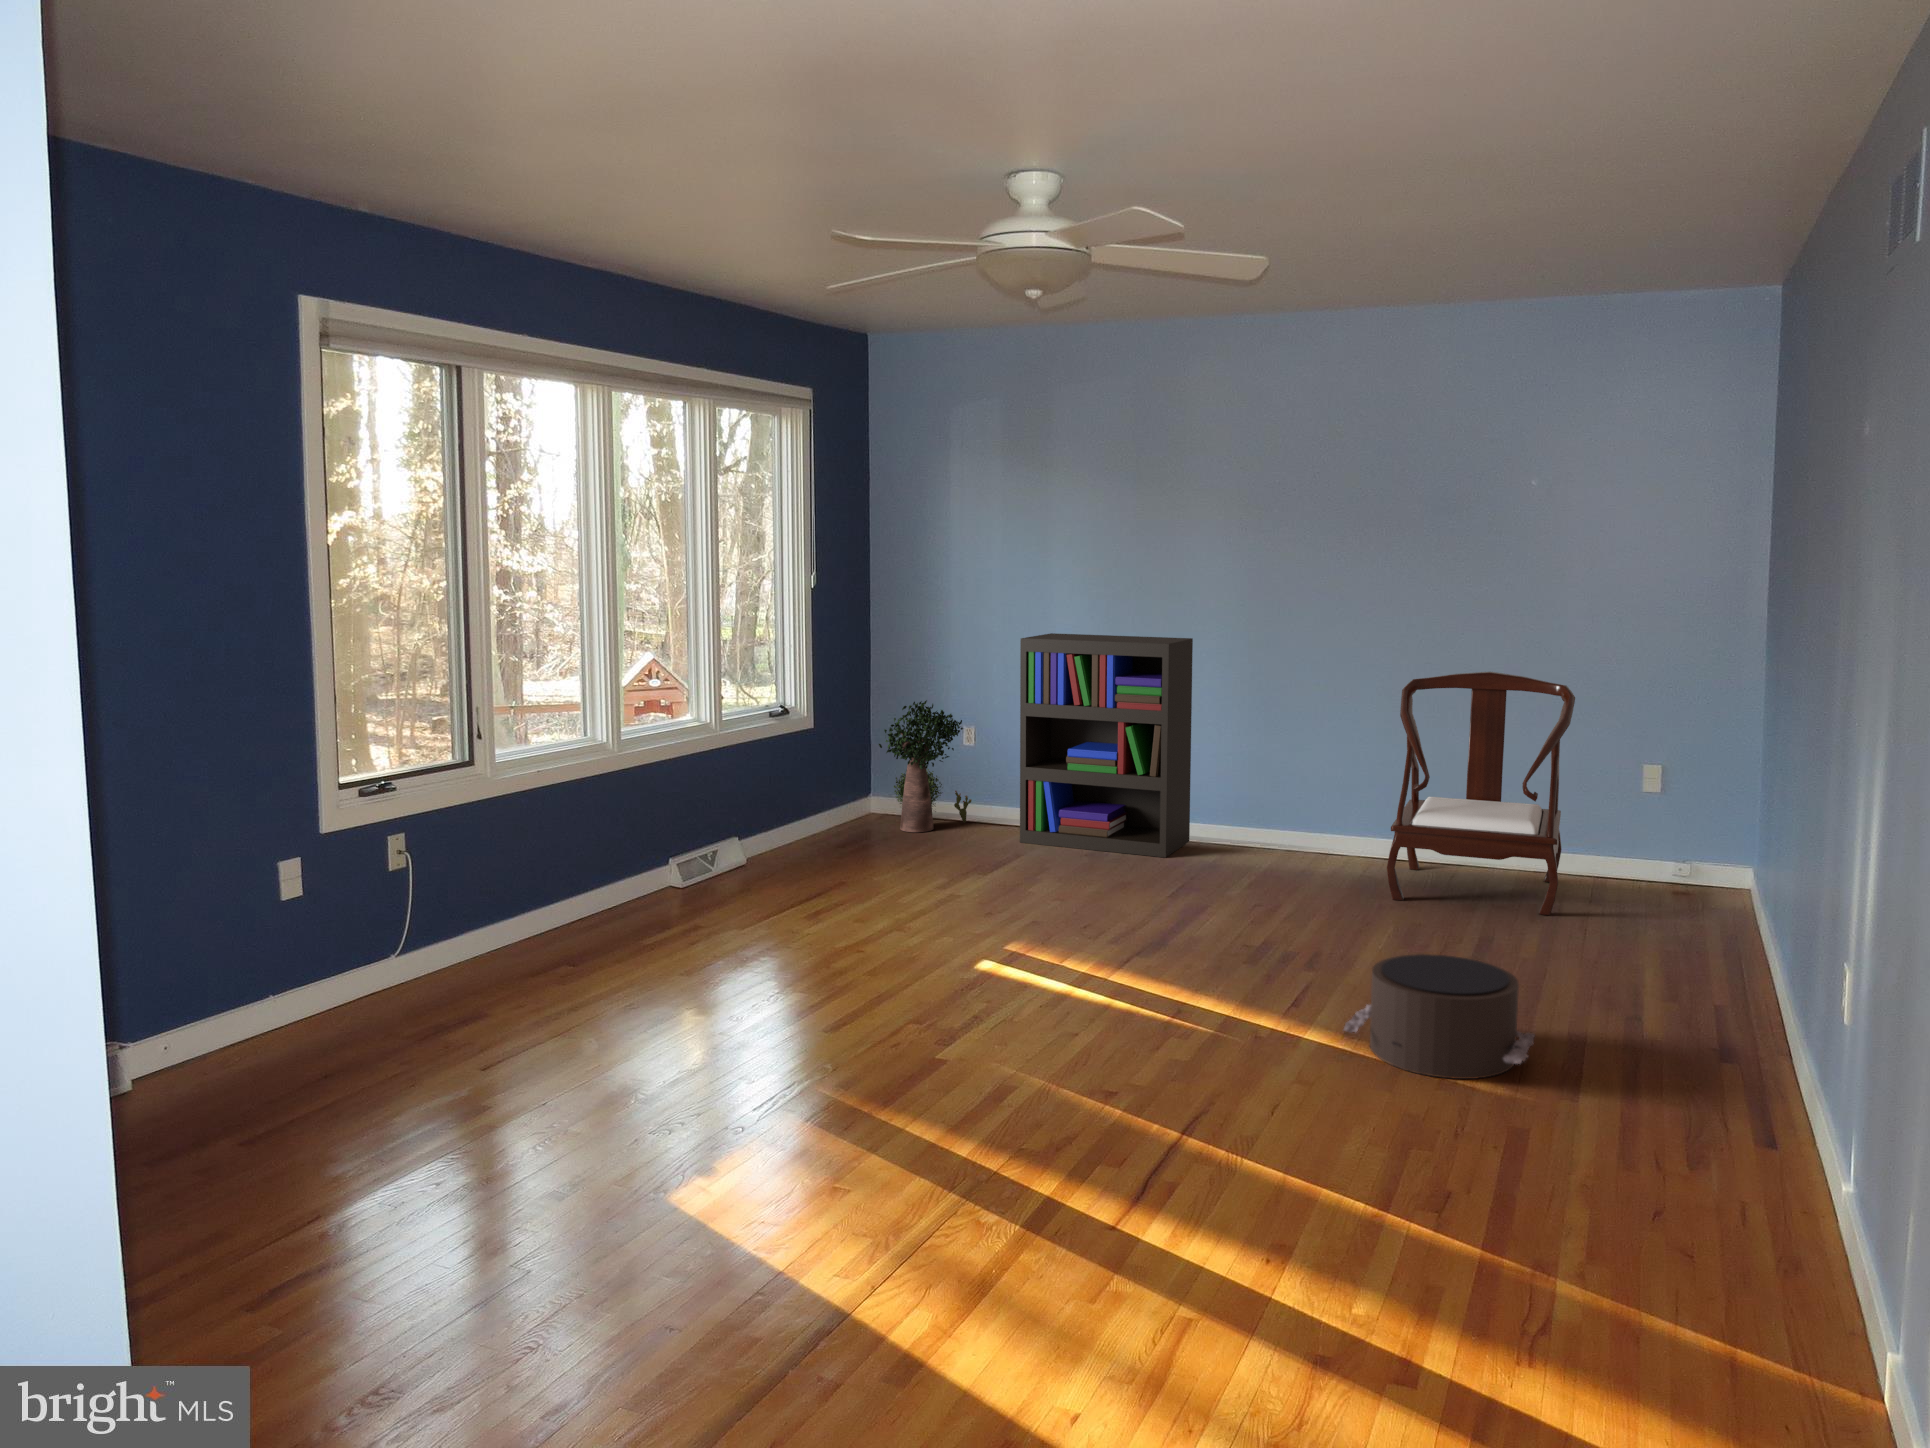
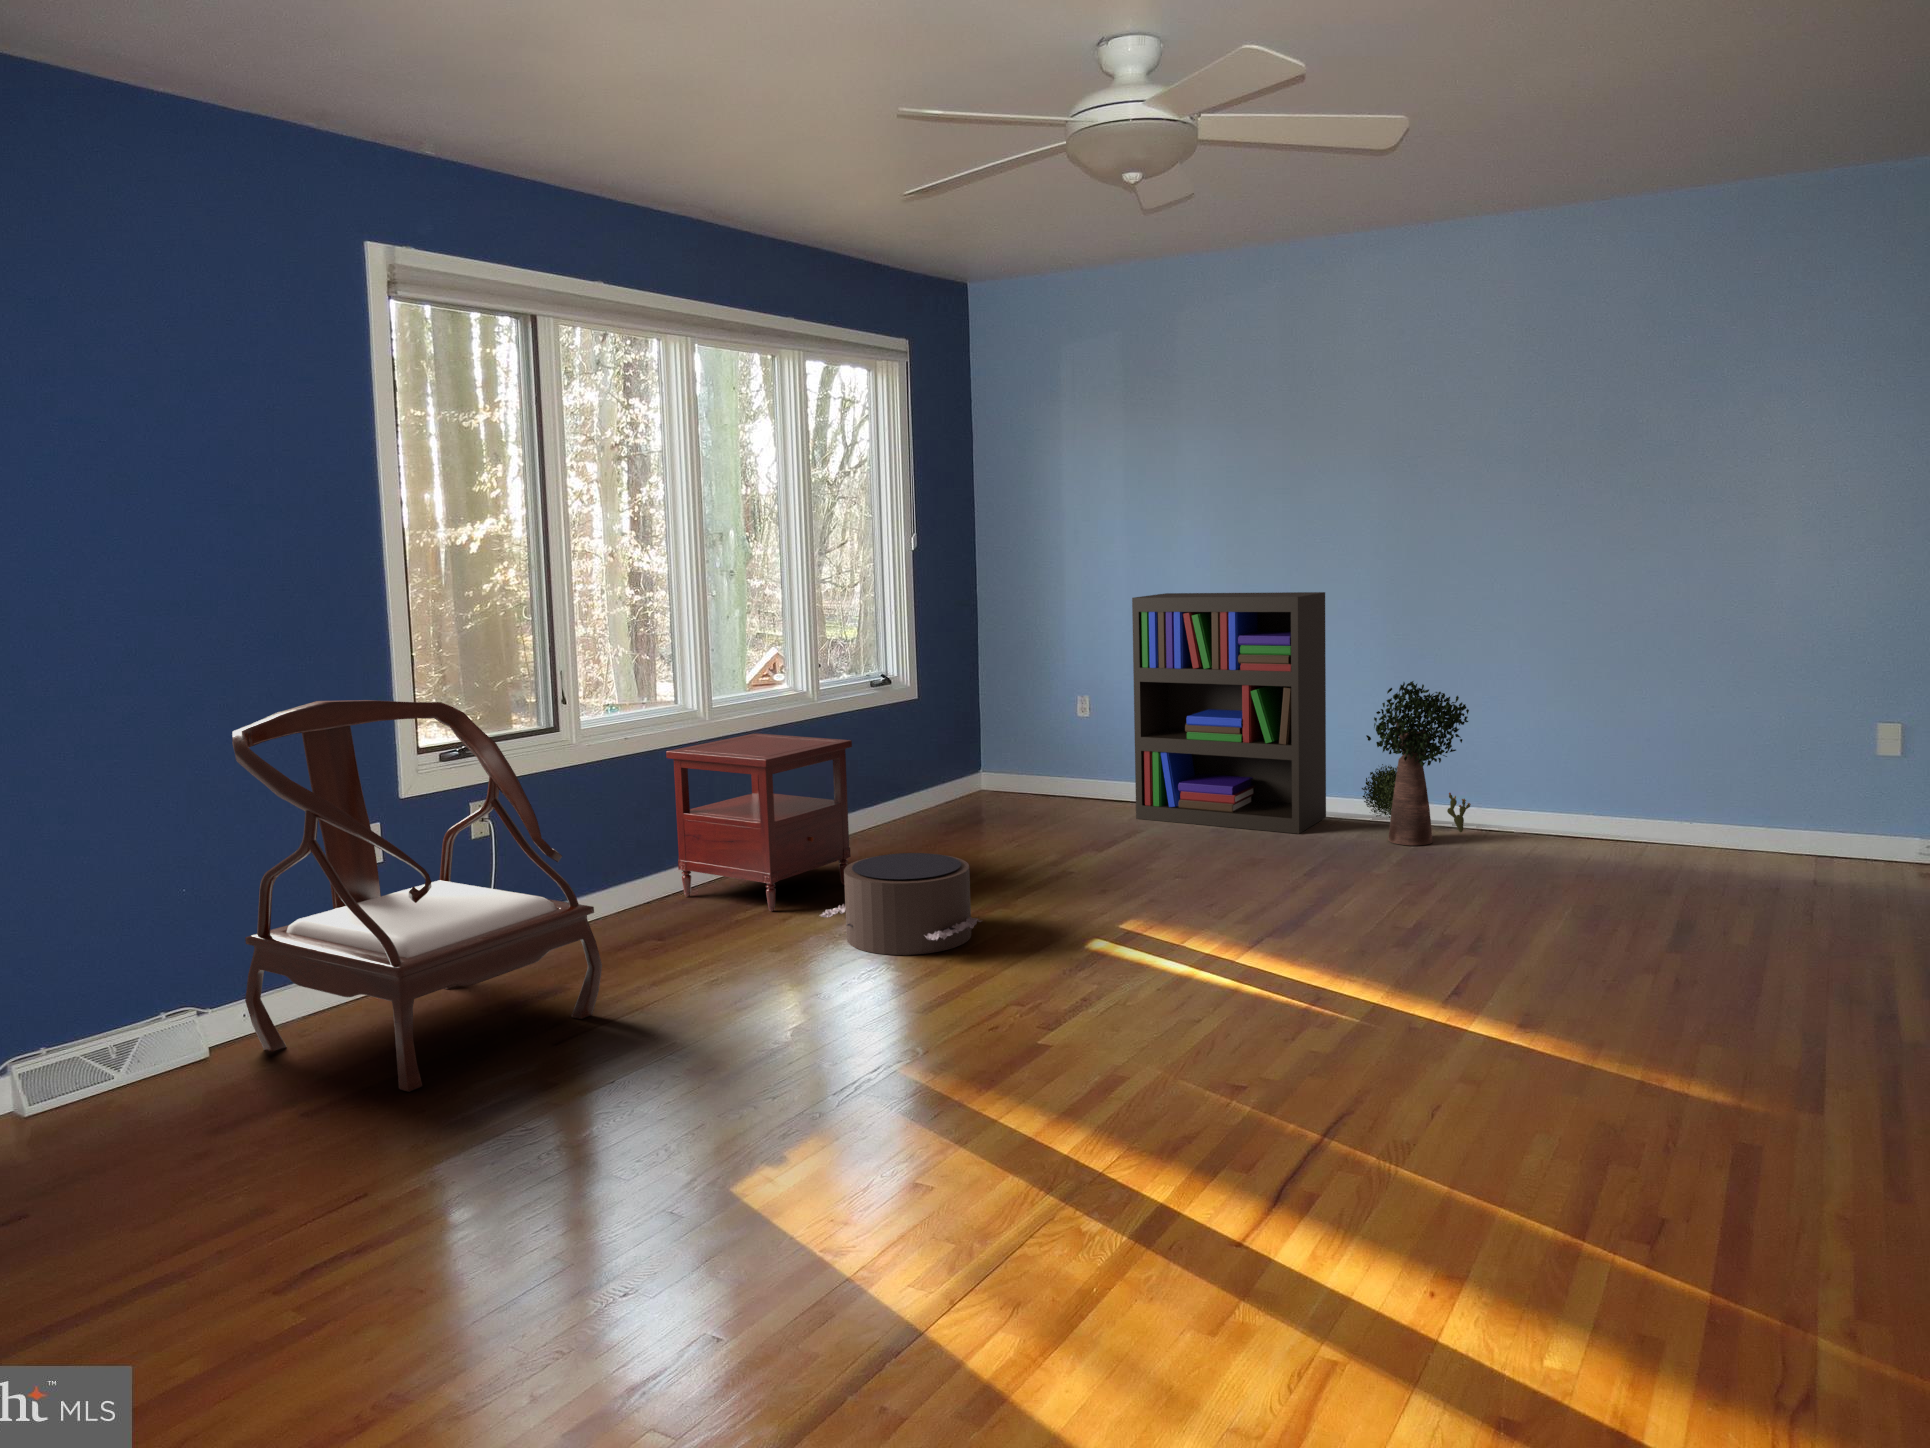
armchair: present [1387,672,1575,915] -> present [232,700,602,1092]
potted plant: present [879,700,972,832] -> present [1362,681,1471,845]
side table: none [577,764,759,937] -> present [666,733,852,911]
pouf: present [1344,954,1535,1079] -> present [820,853,982,955]

